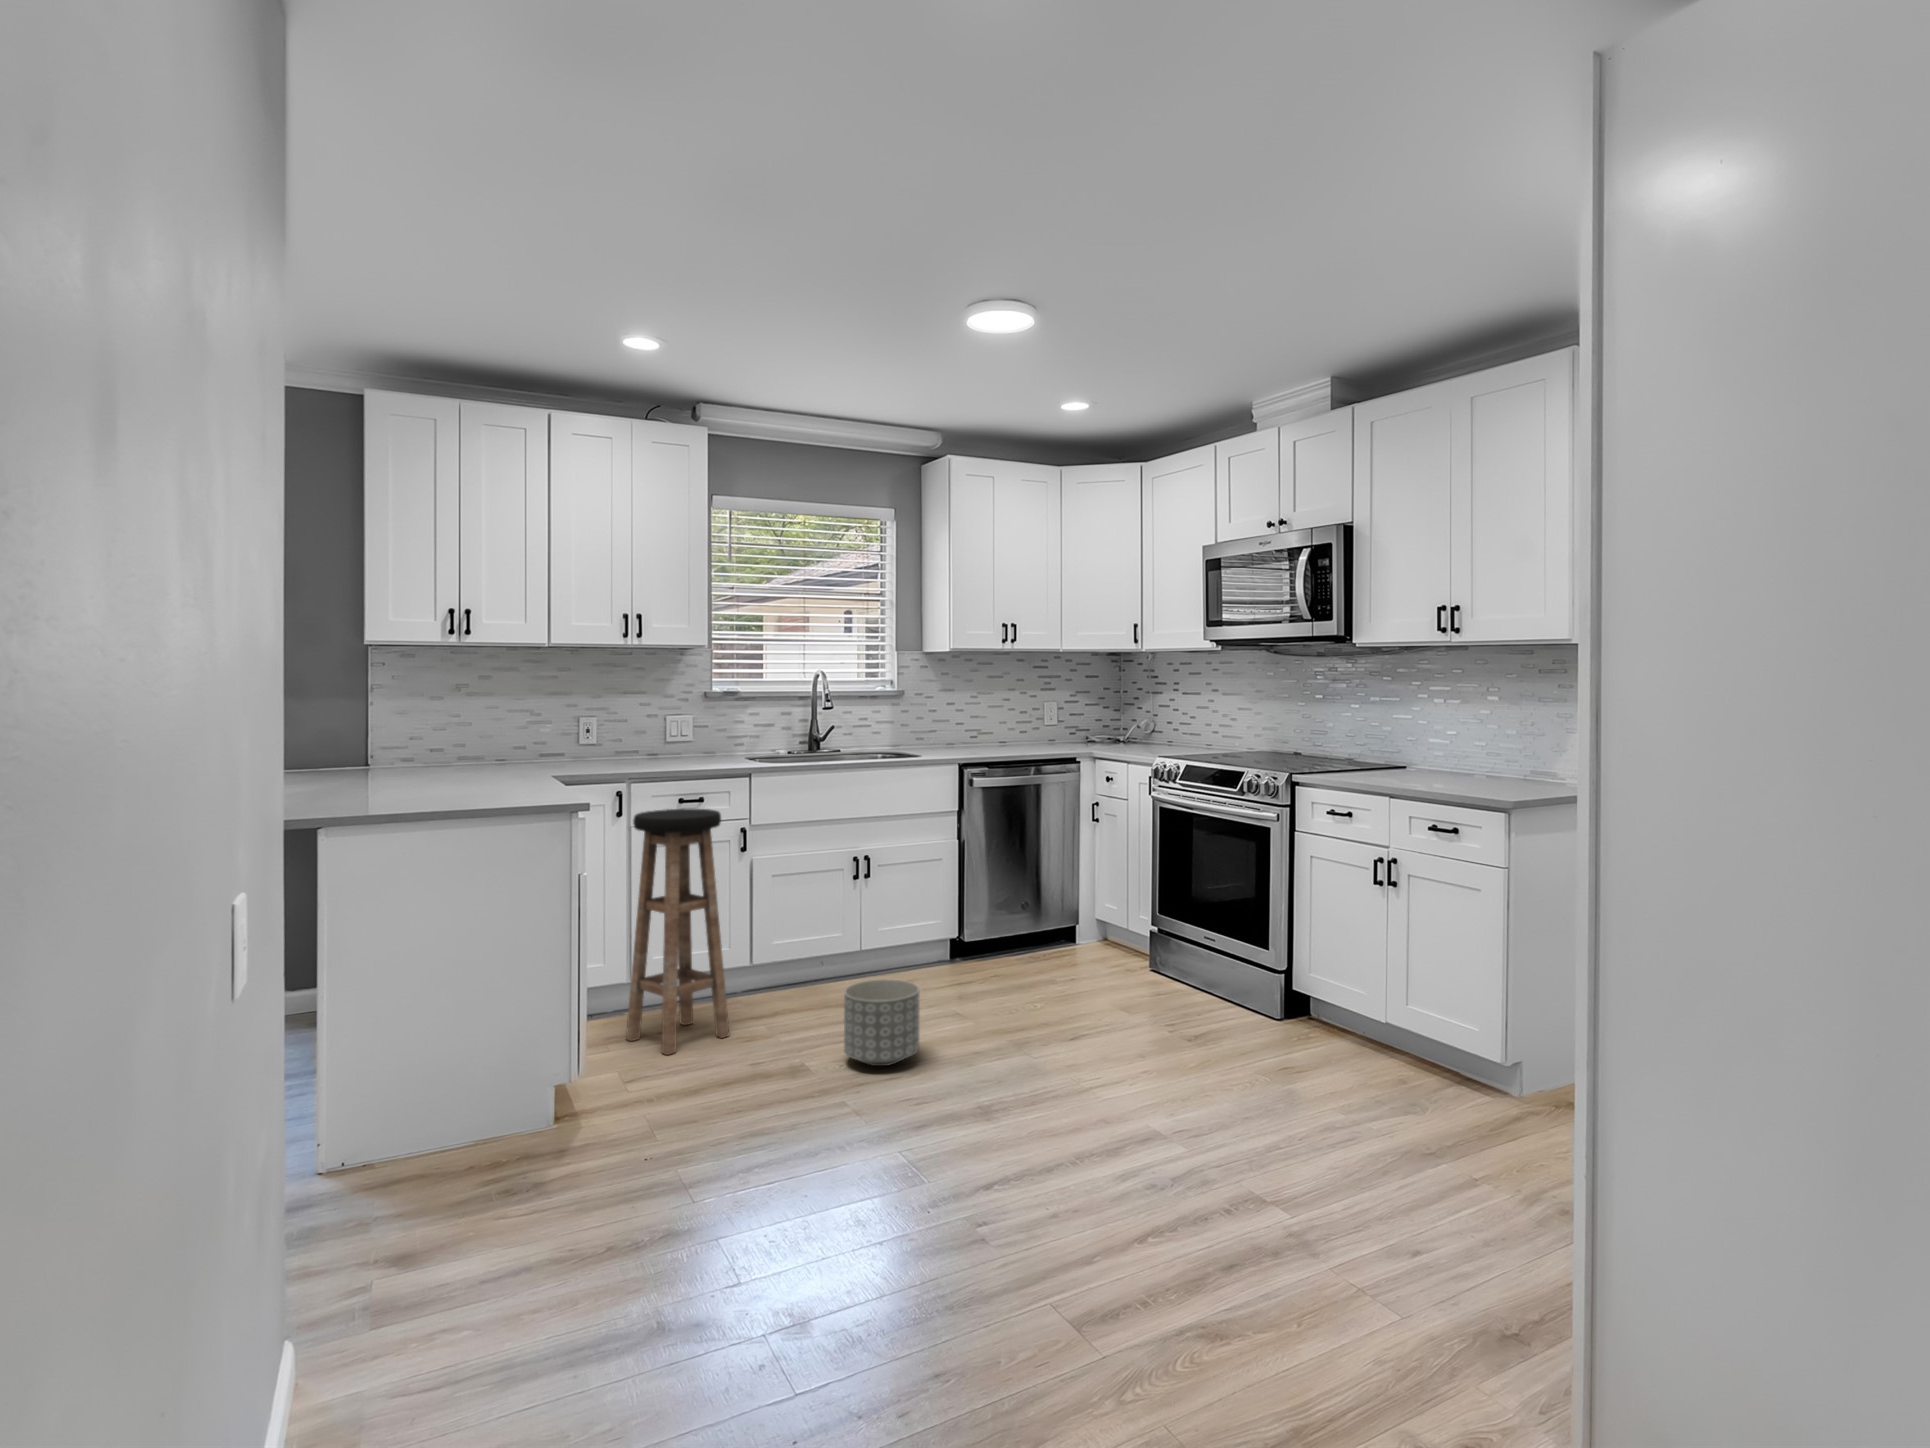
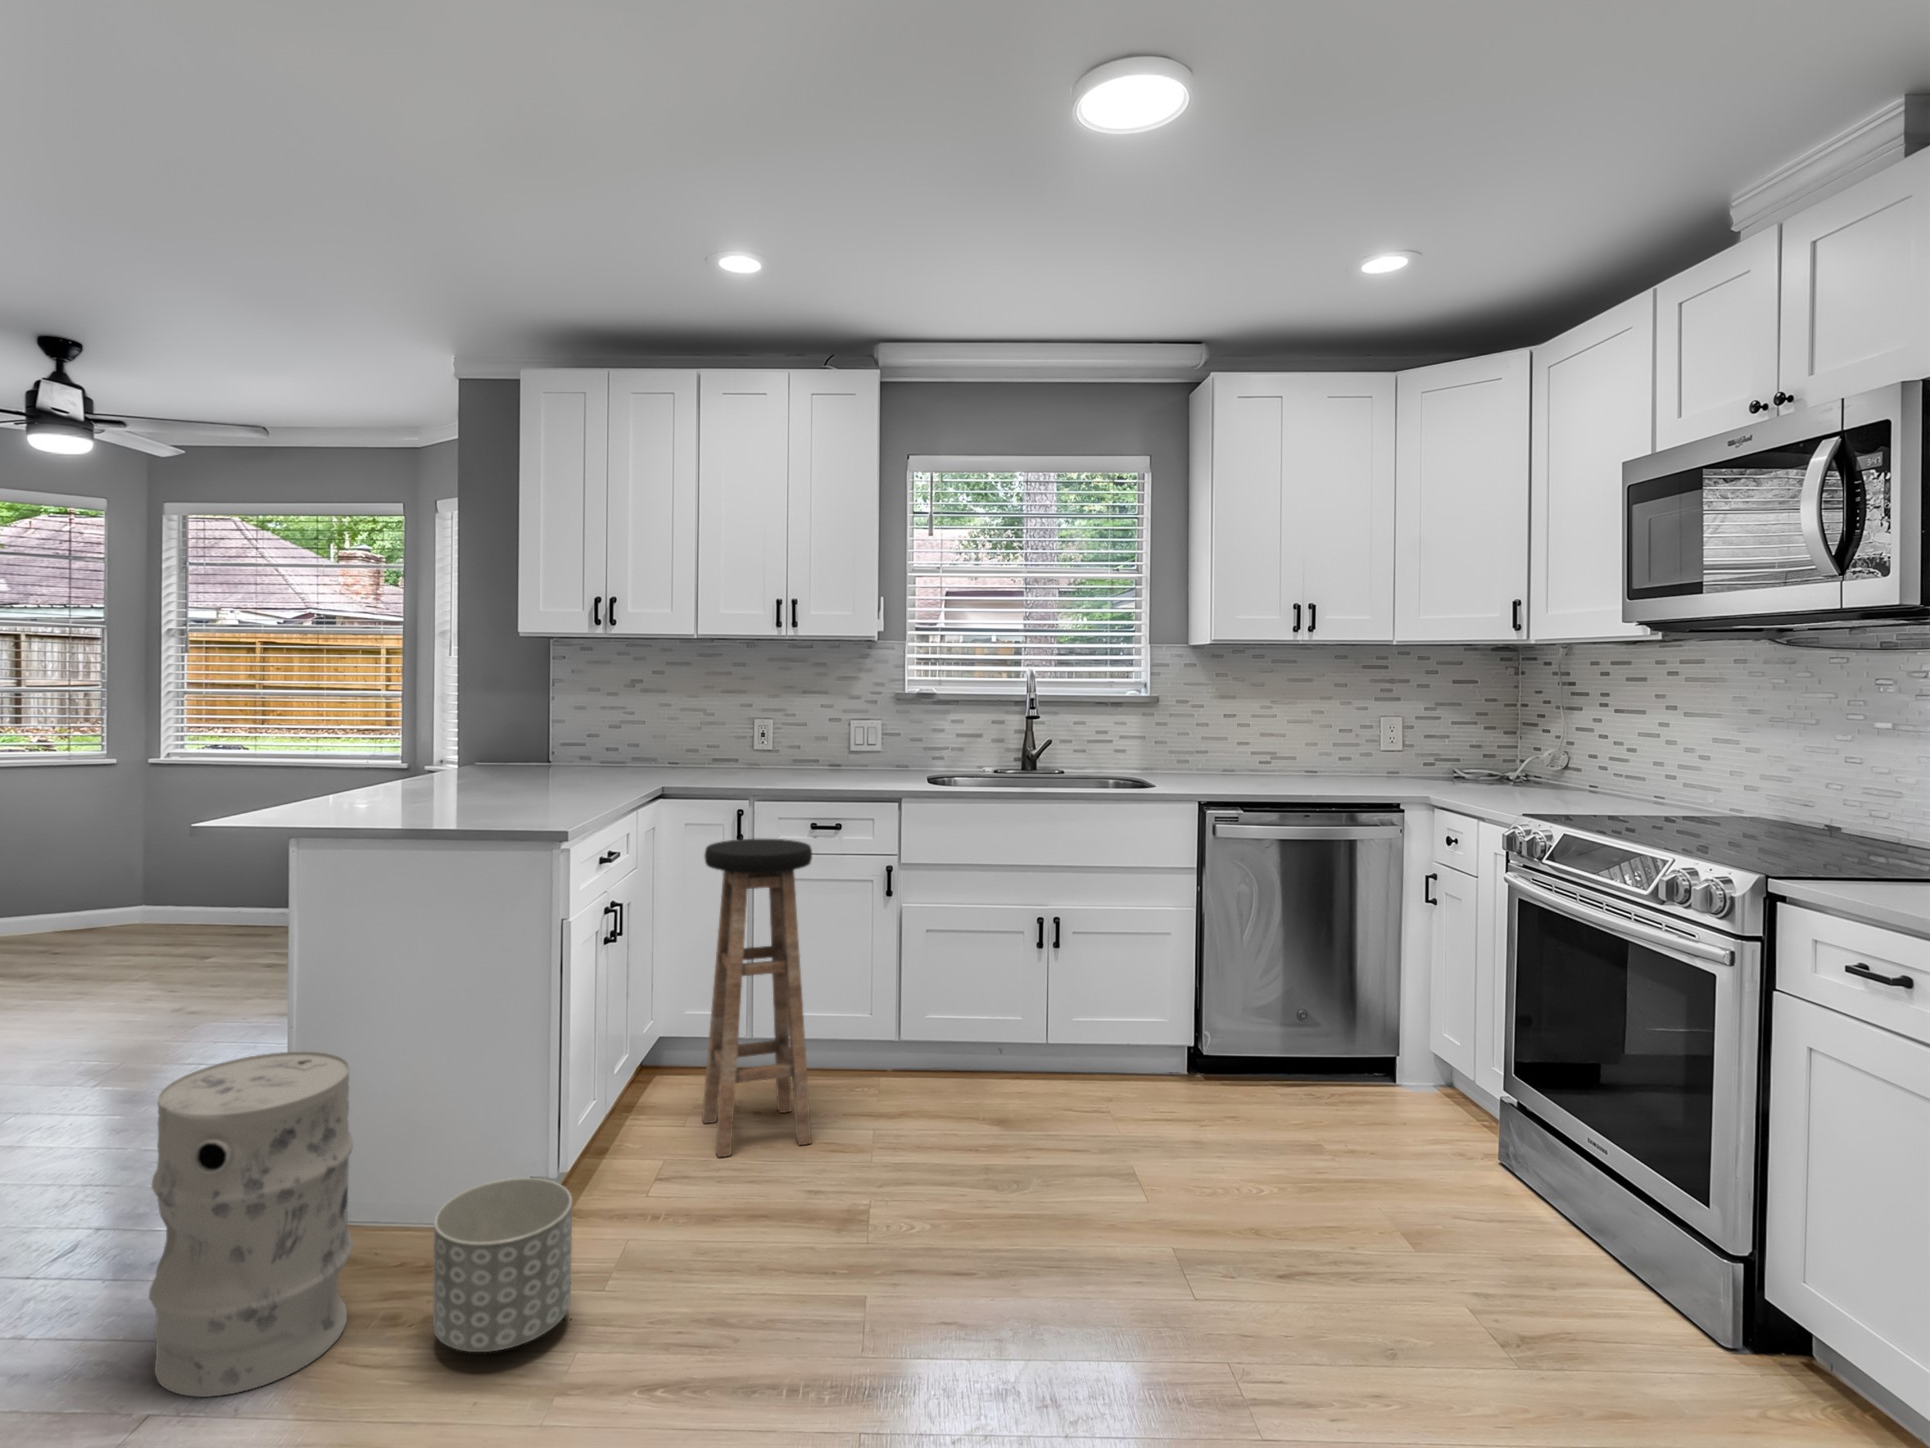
planter: present [844,979,919,1066] -> present [433,1178,572,1352]
trash can: none [348,984,503,1240] -> present [149,1052,353,1397]

